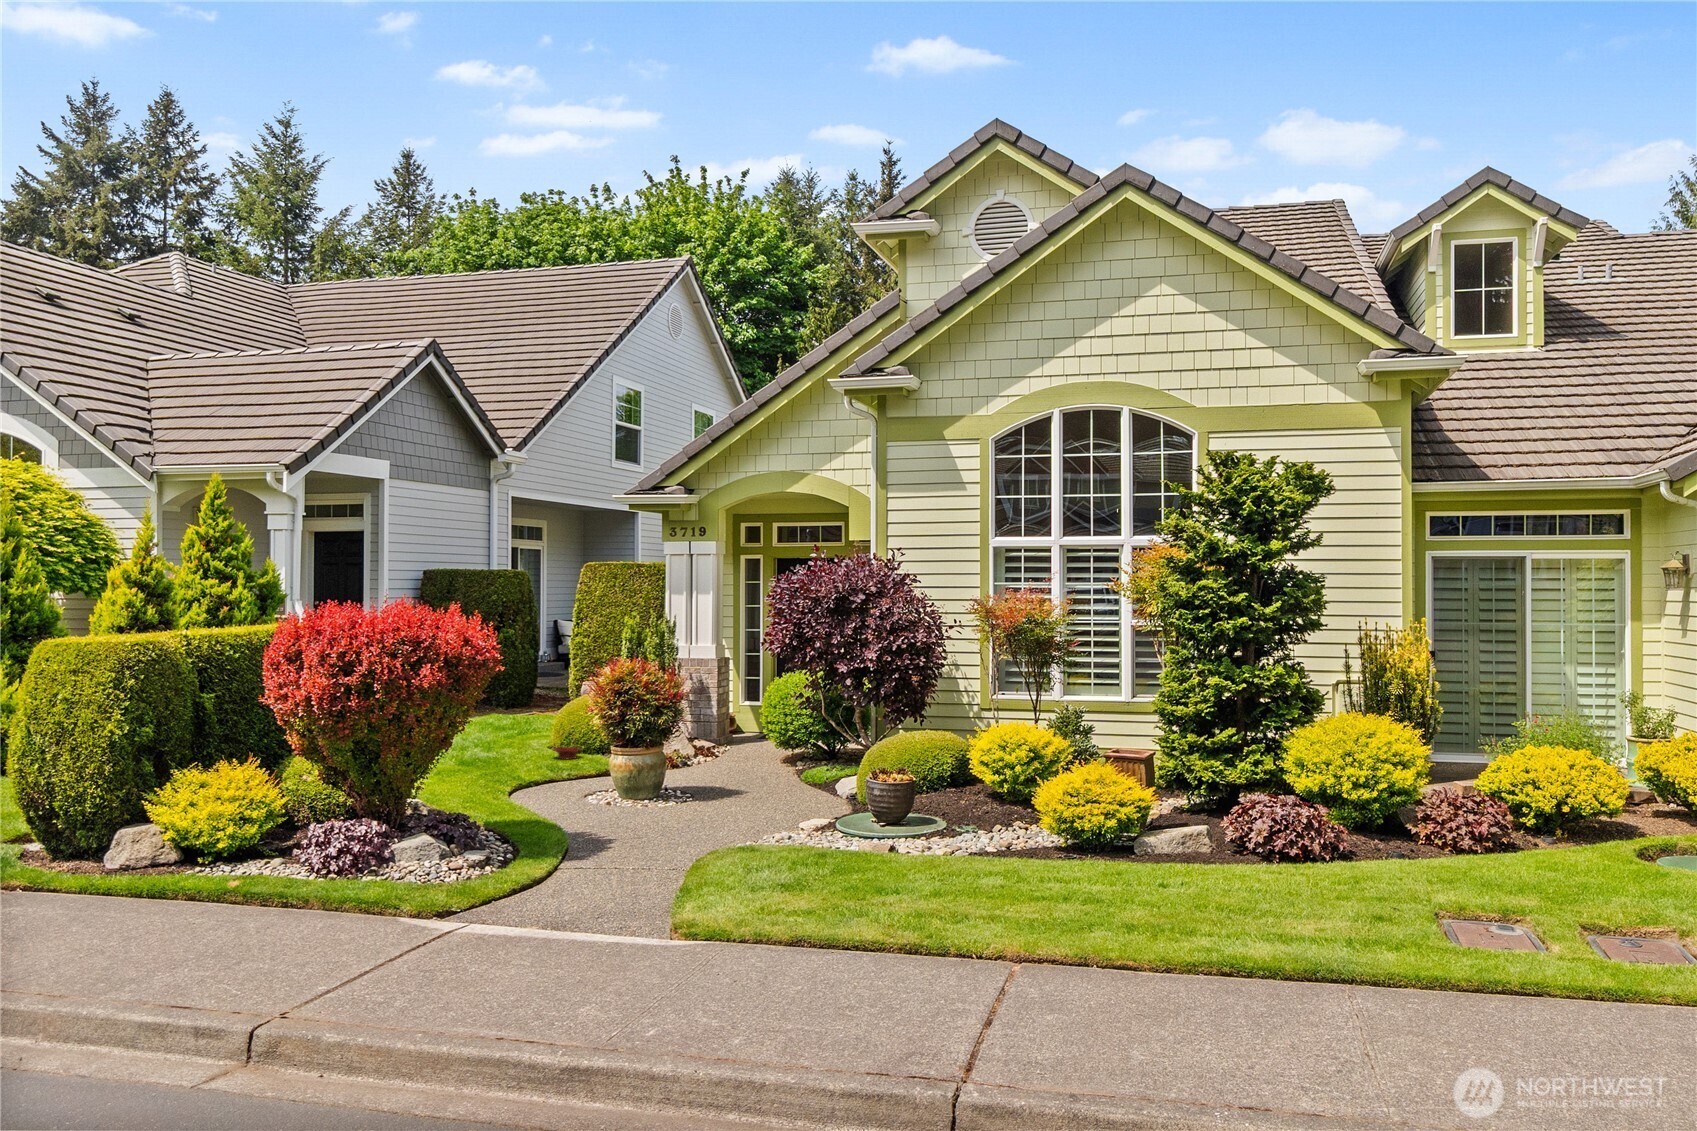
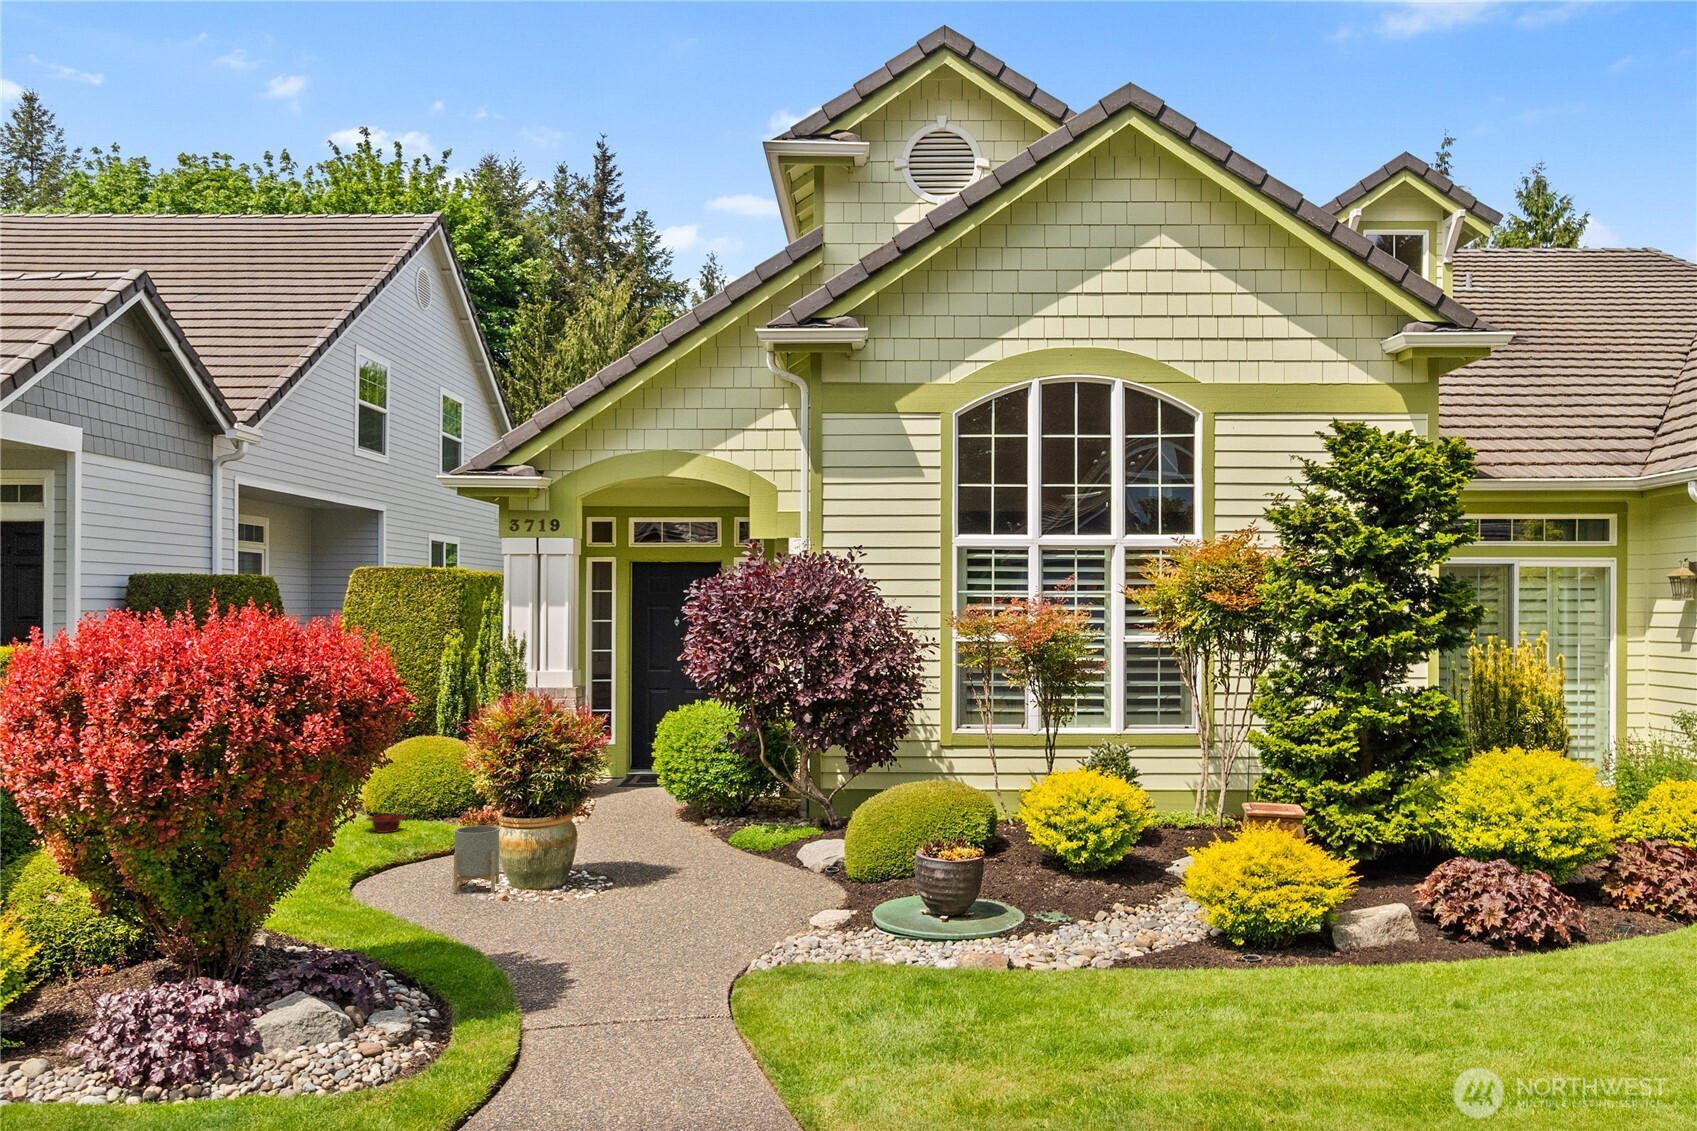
planter: none [578,751,614,797] -> present [453,826,499,893]

